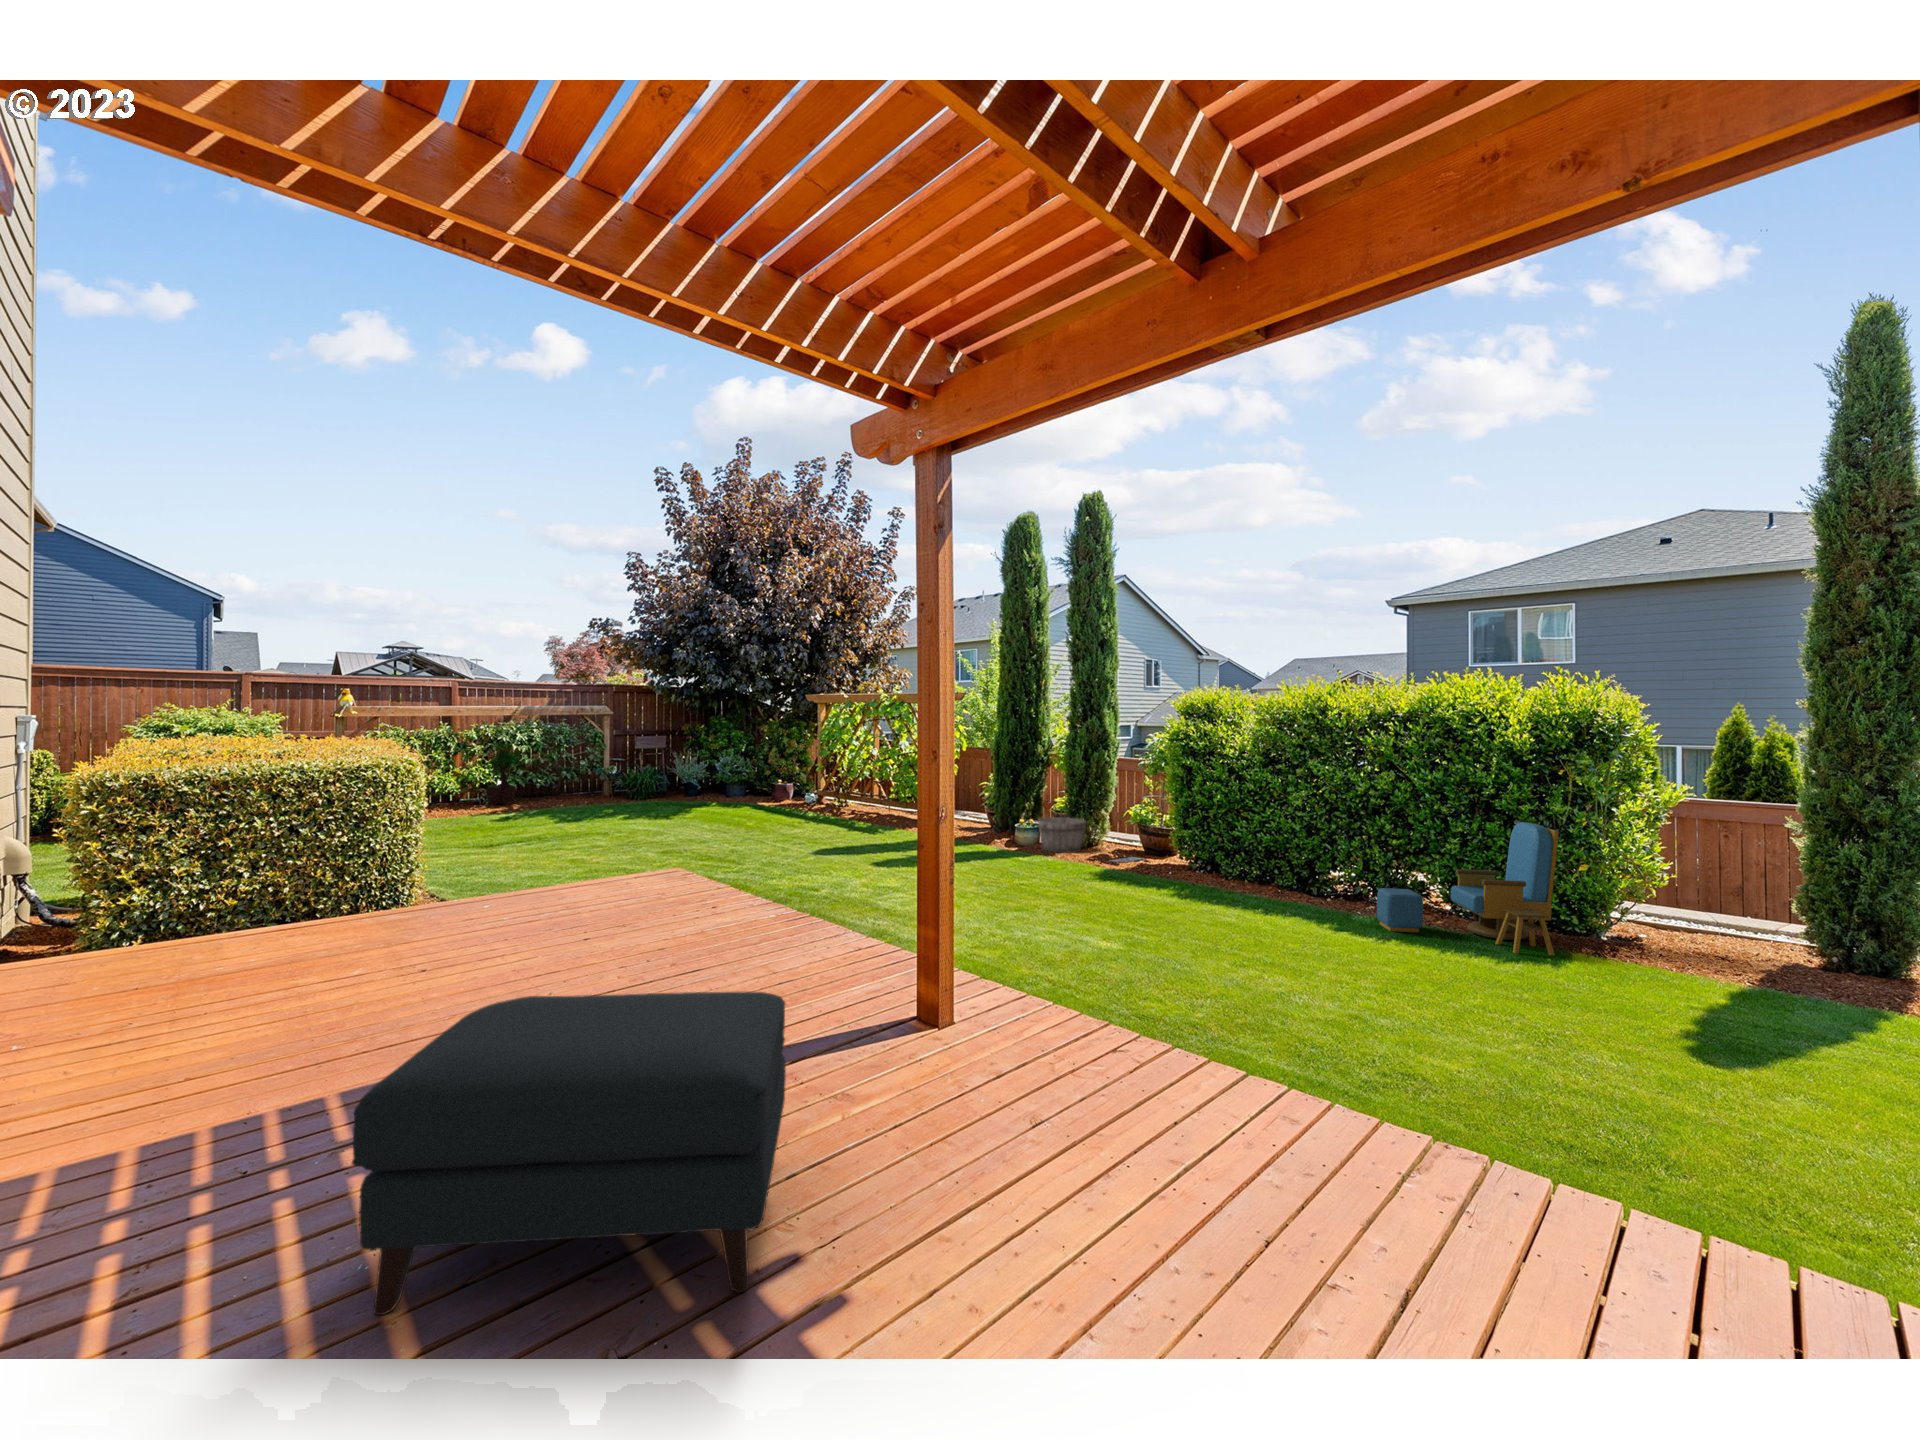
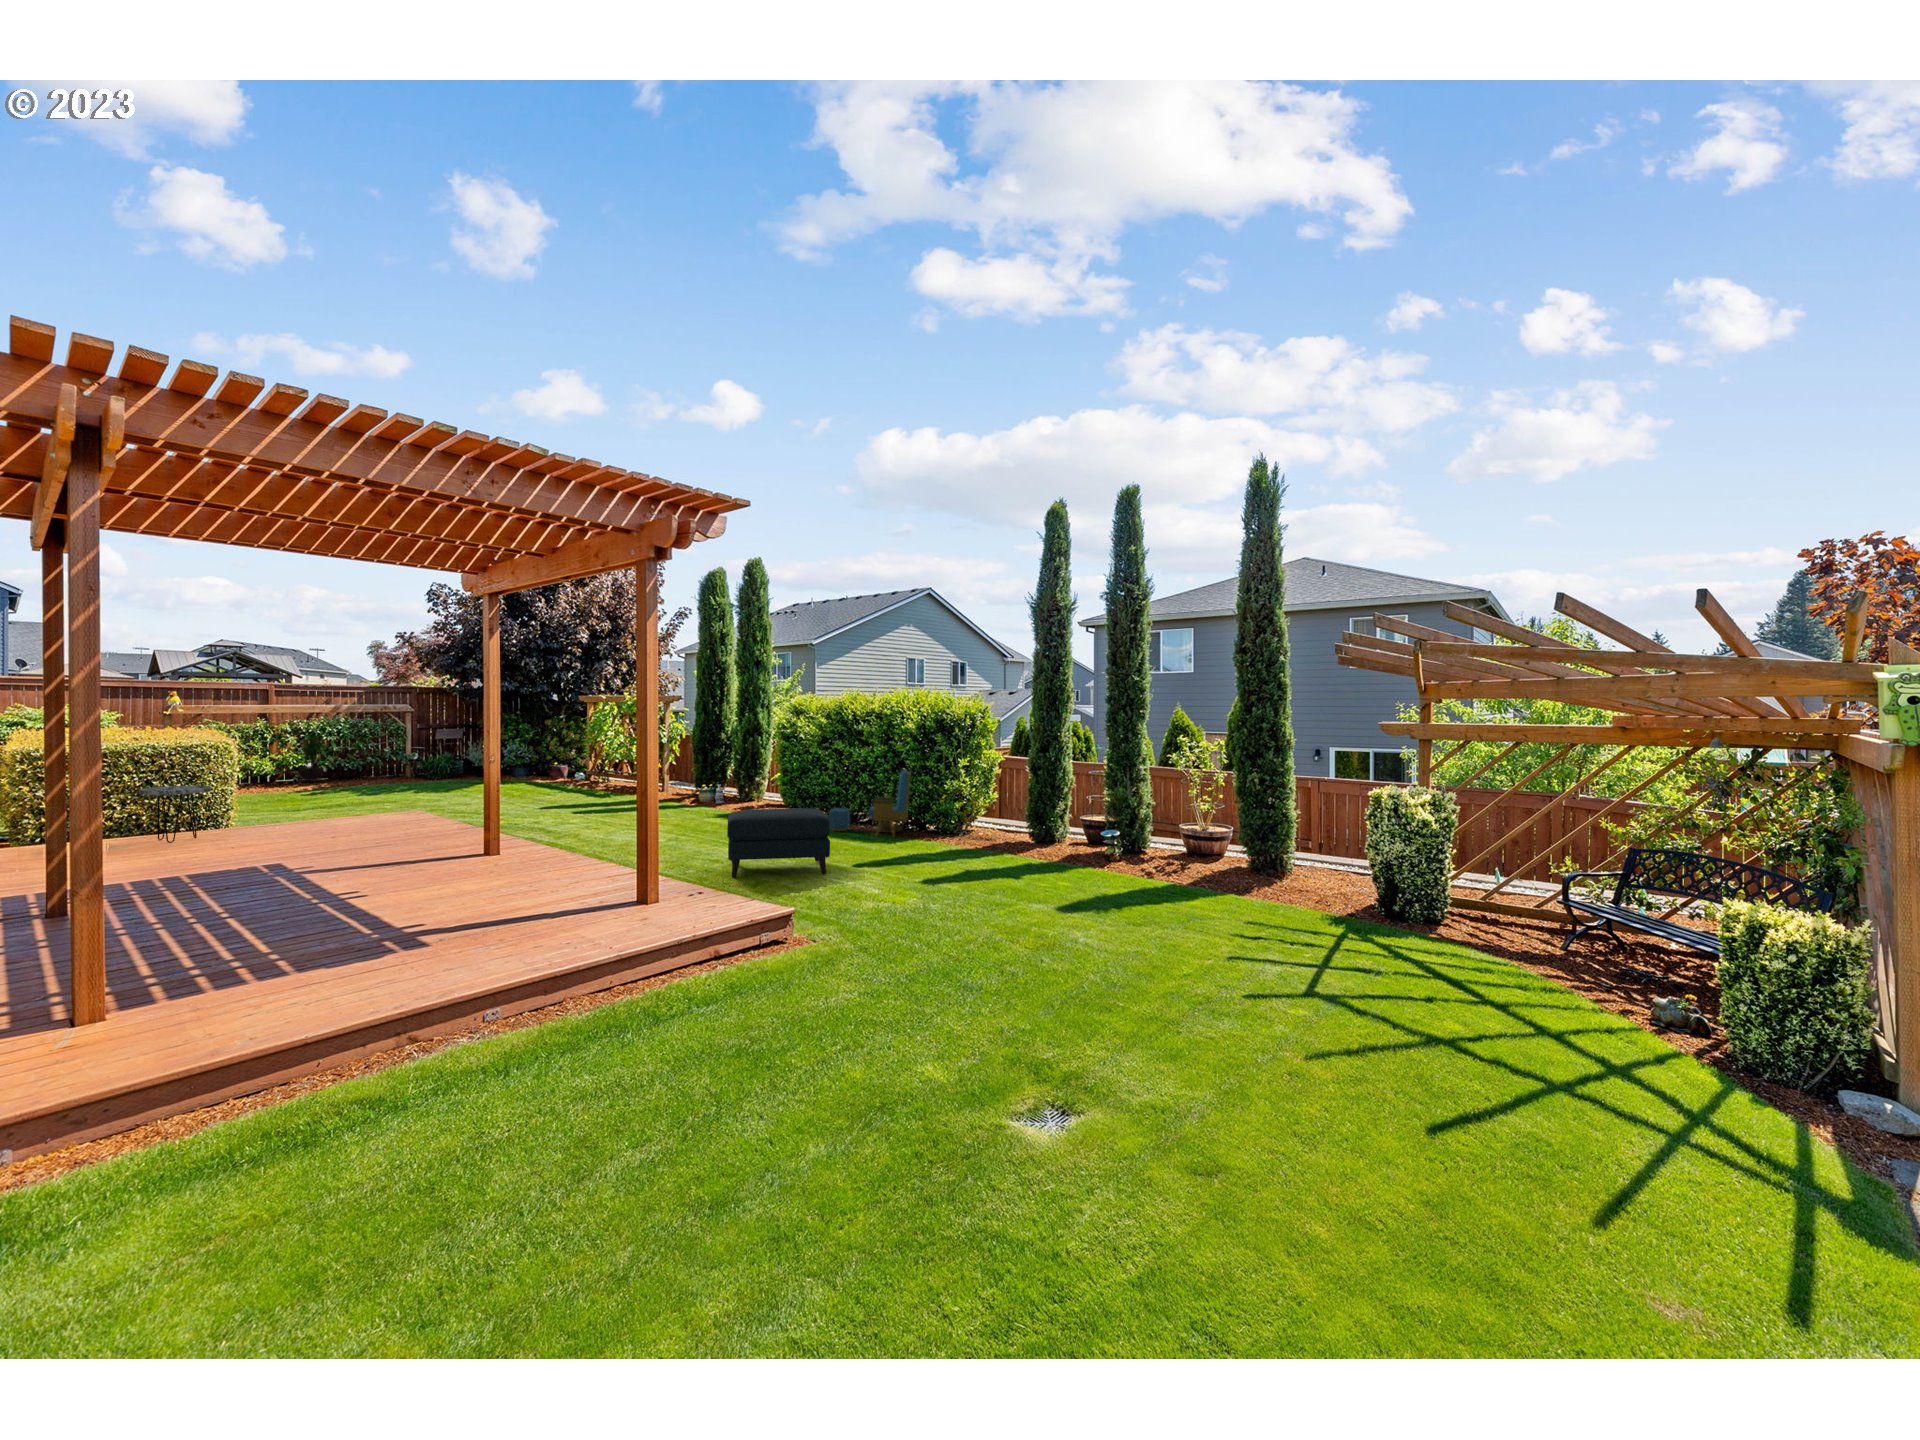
wooden bucket: present [1038,816,1086,853] -> none [706,775,740,804]
side table: none [275,835,386,938] -> present [139,786,211,843]
ottoman: present [352,992,786,1315] -> present [727,808,830,878]

